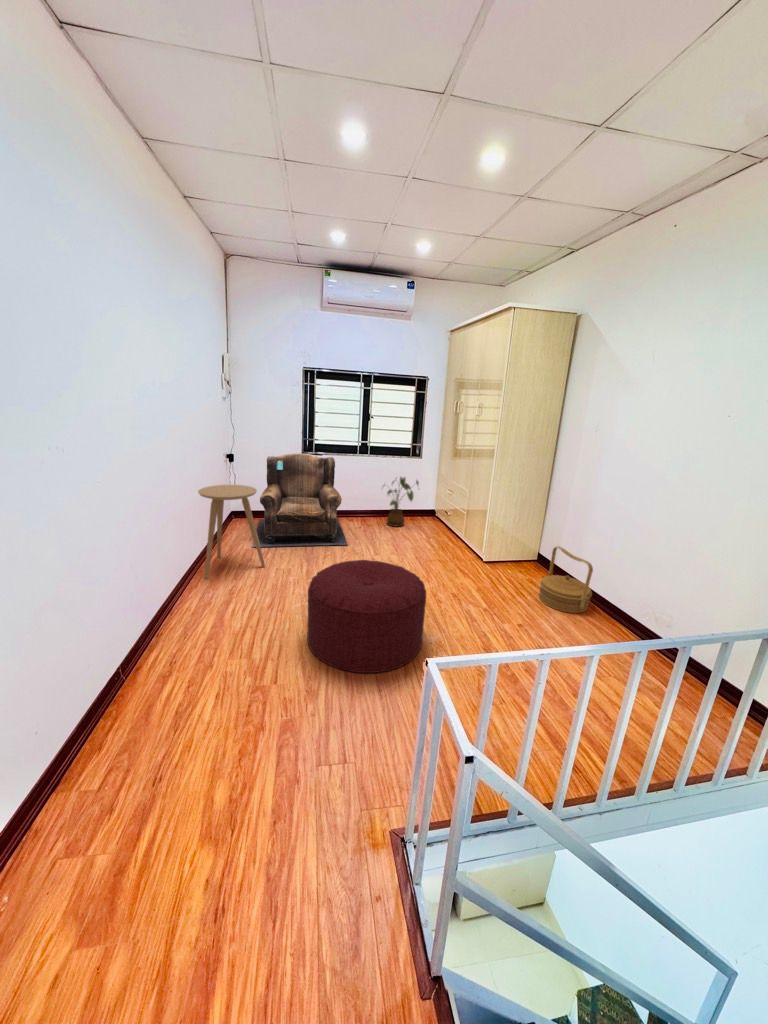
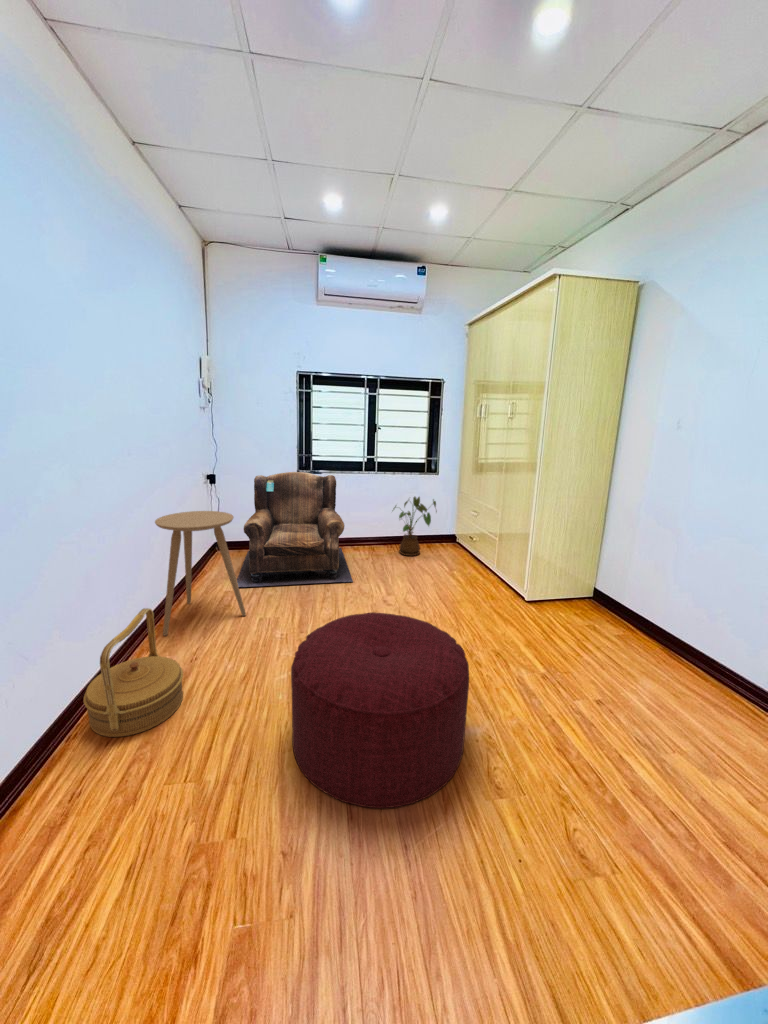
woven basket: present [539,547,593,613] -> present [84,608,183,737]

